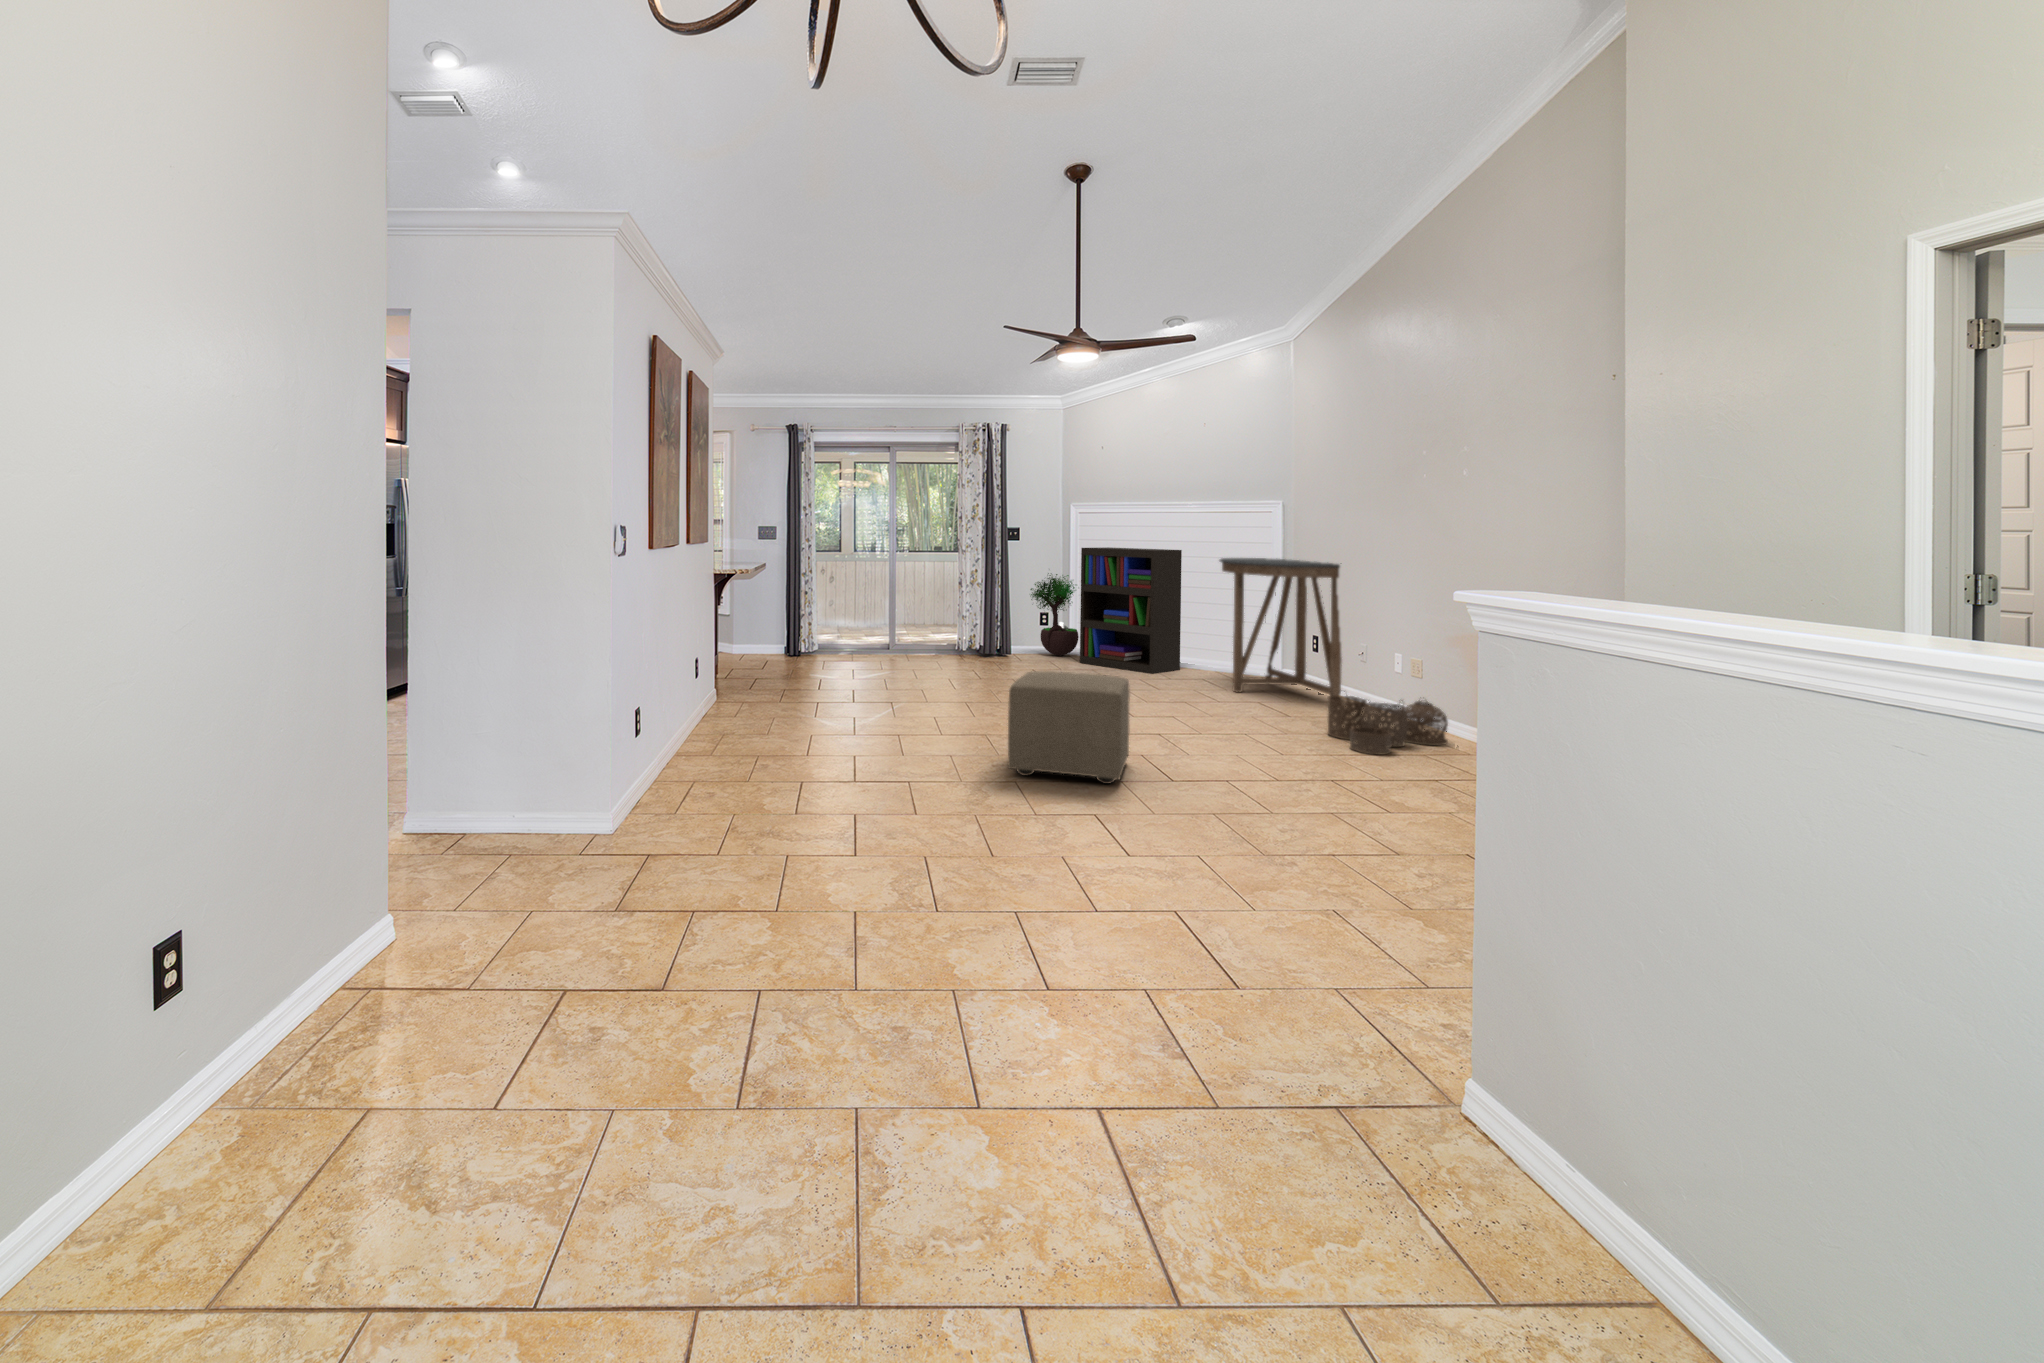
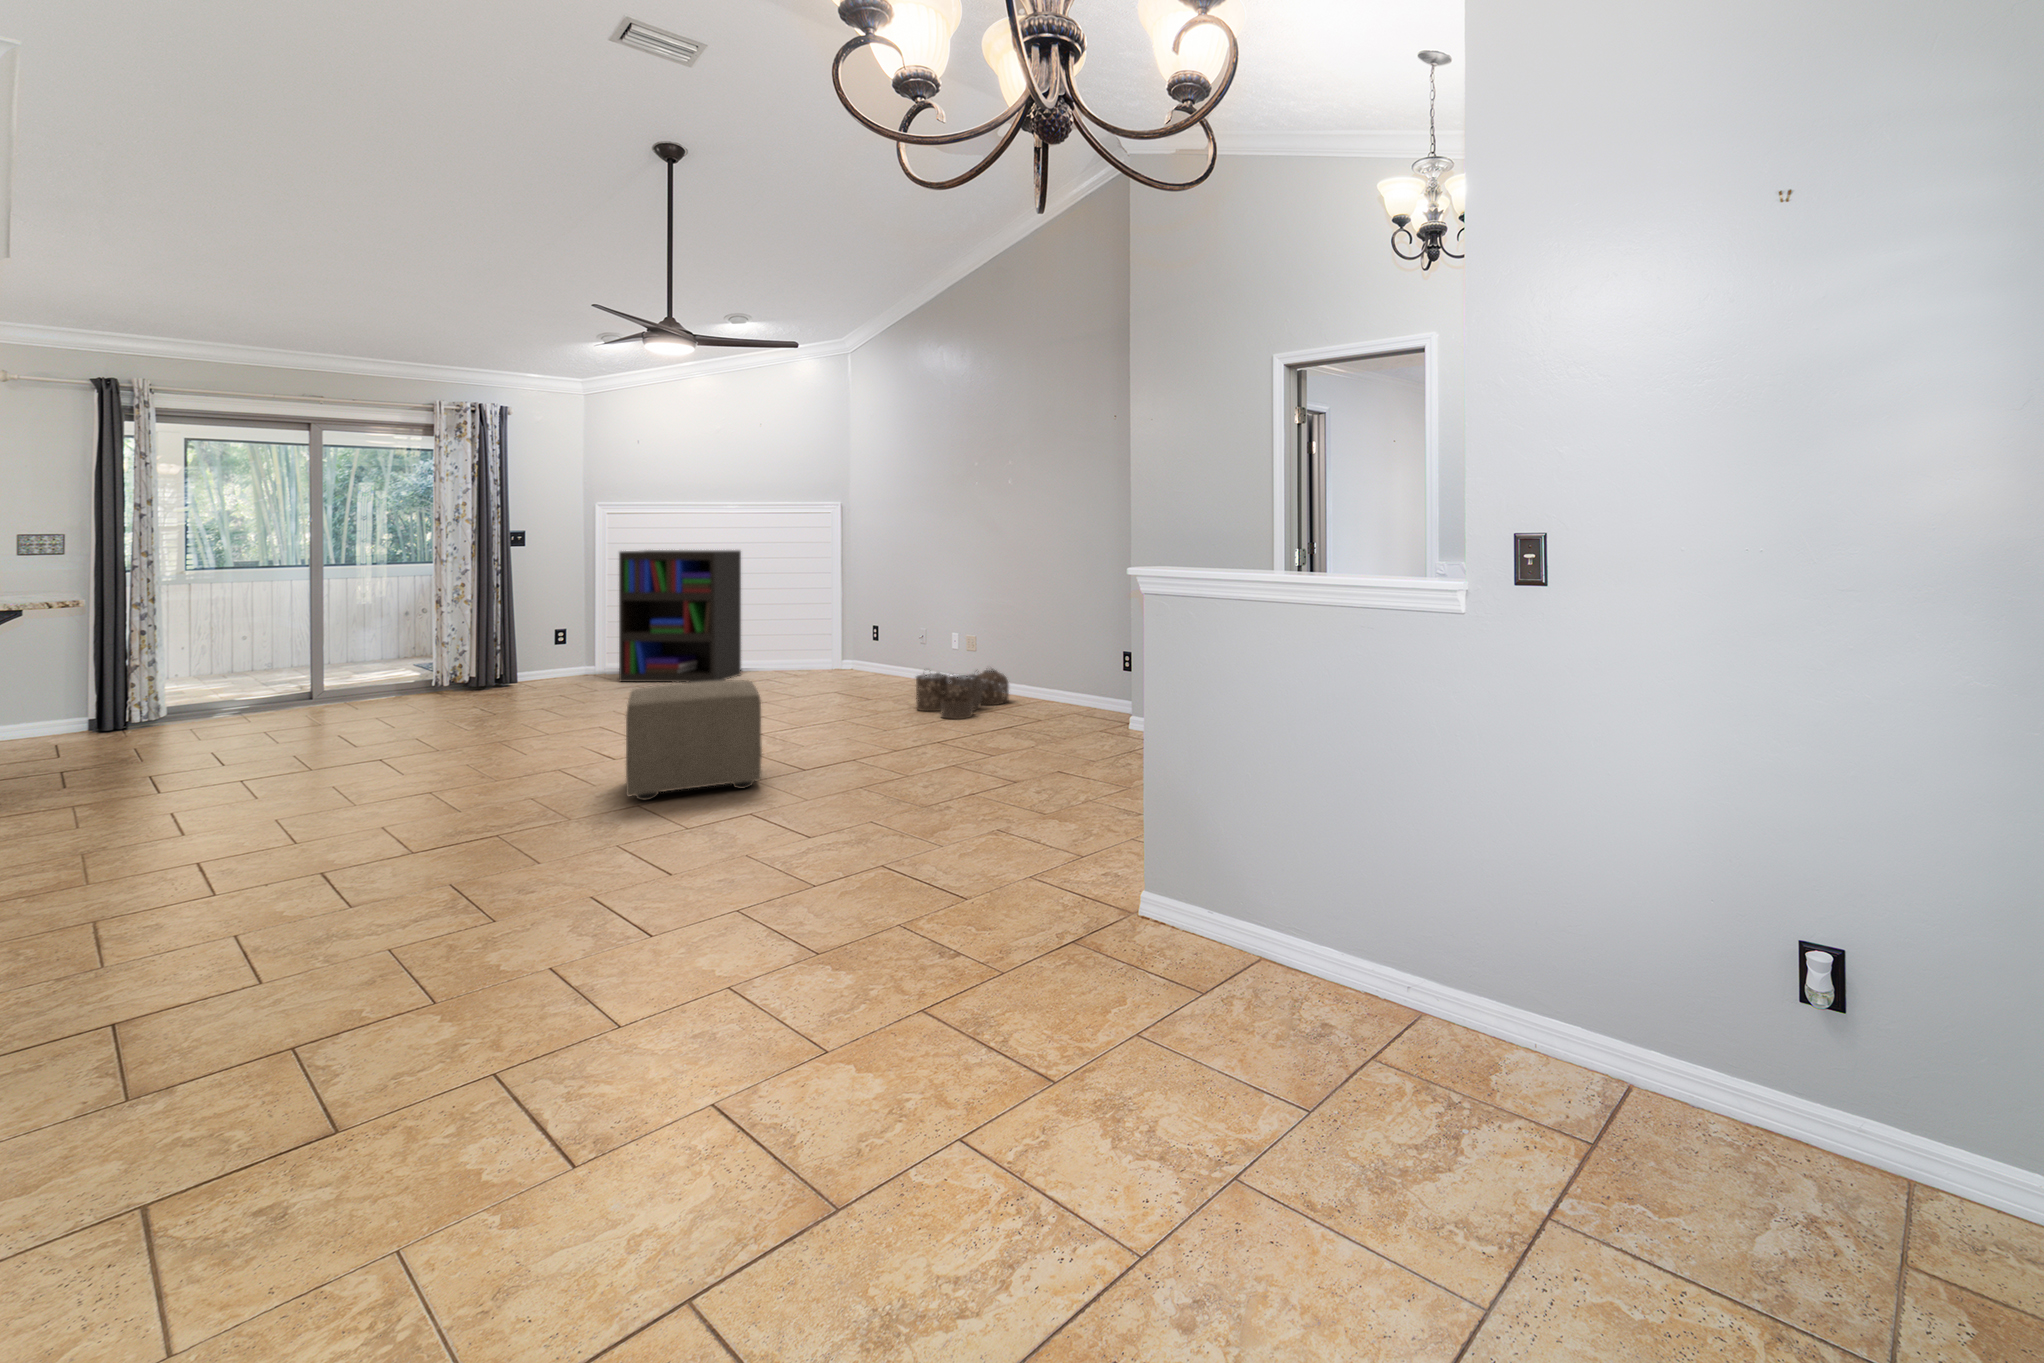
console table: present [1220,558,1342,696] -> none [789,555,917,688]
potted tree: present [1030,573,1078,655] -> none [543,577,613,678]

